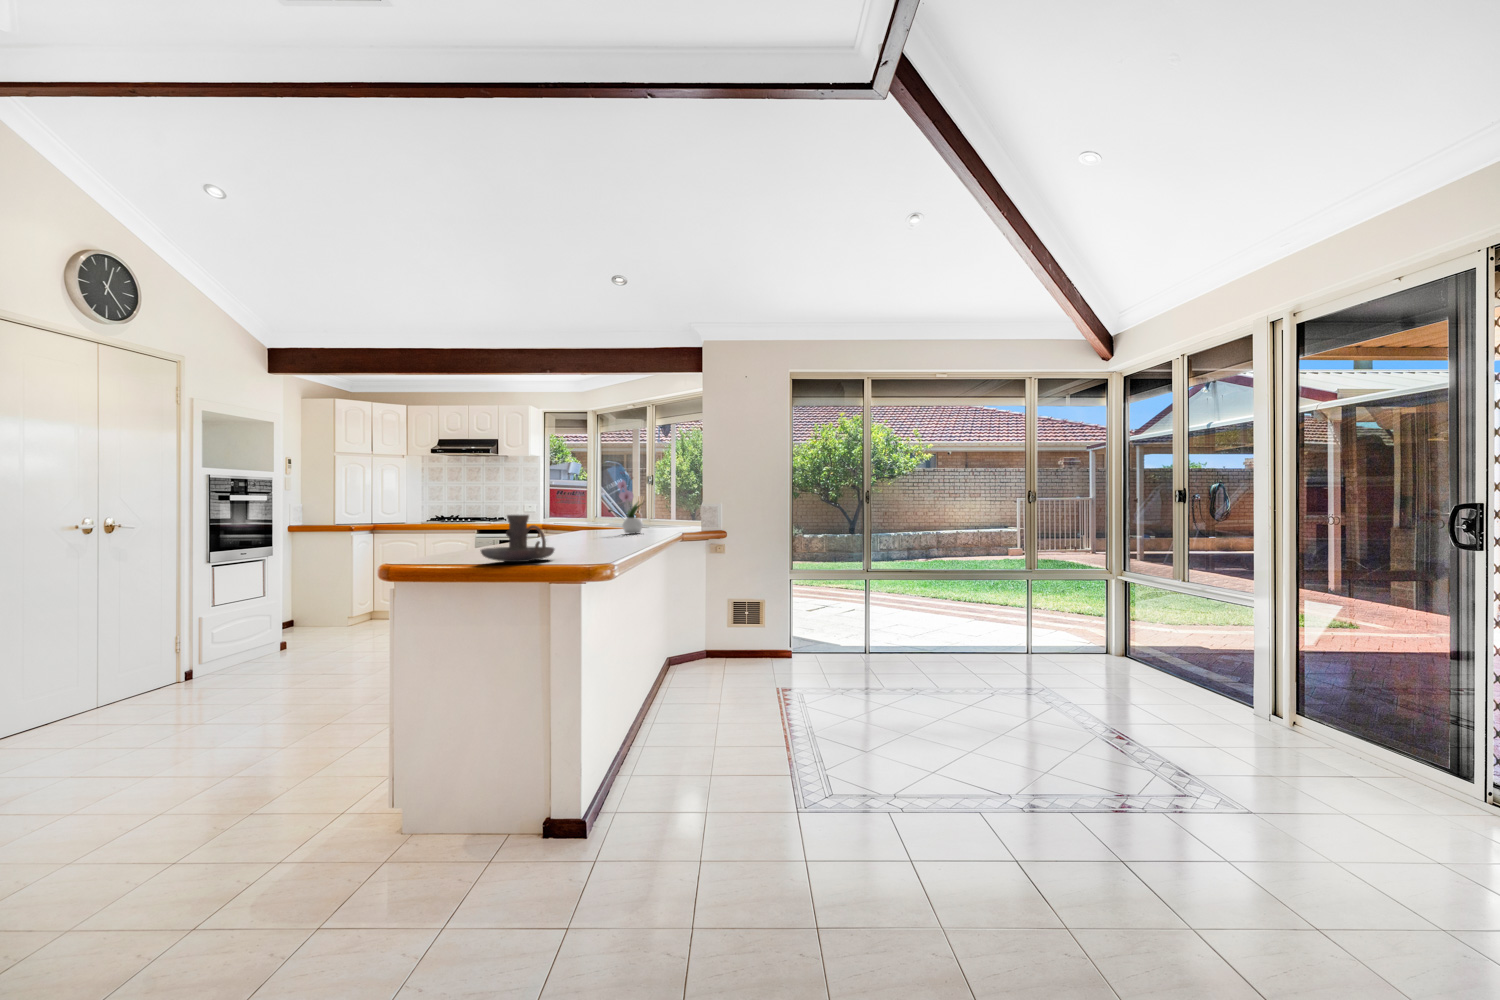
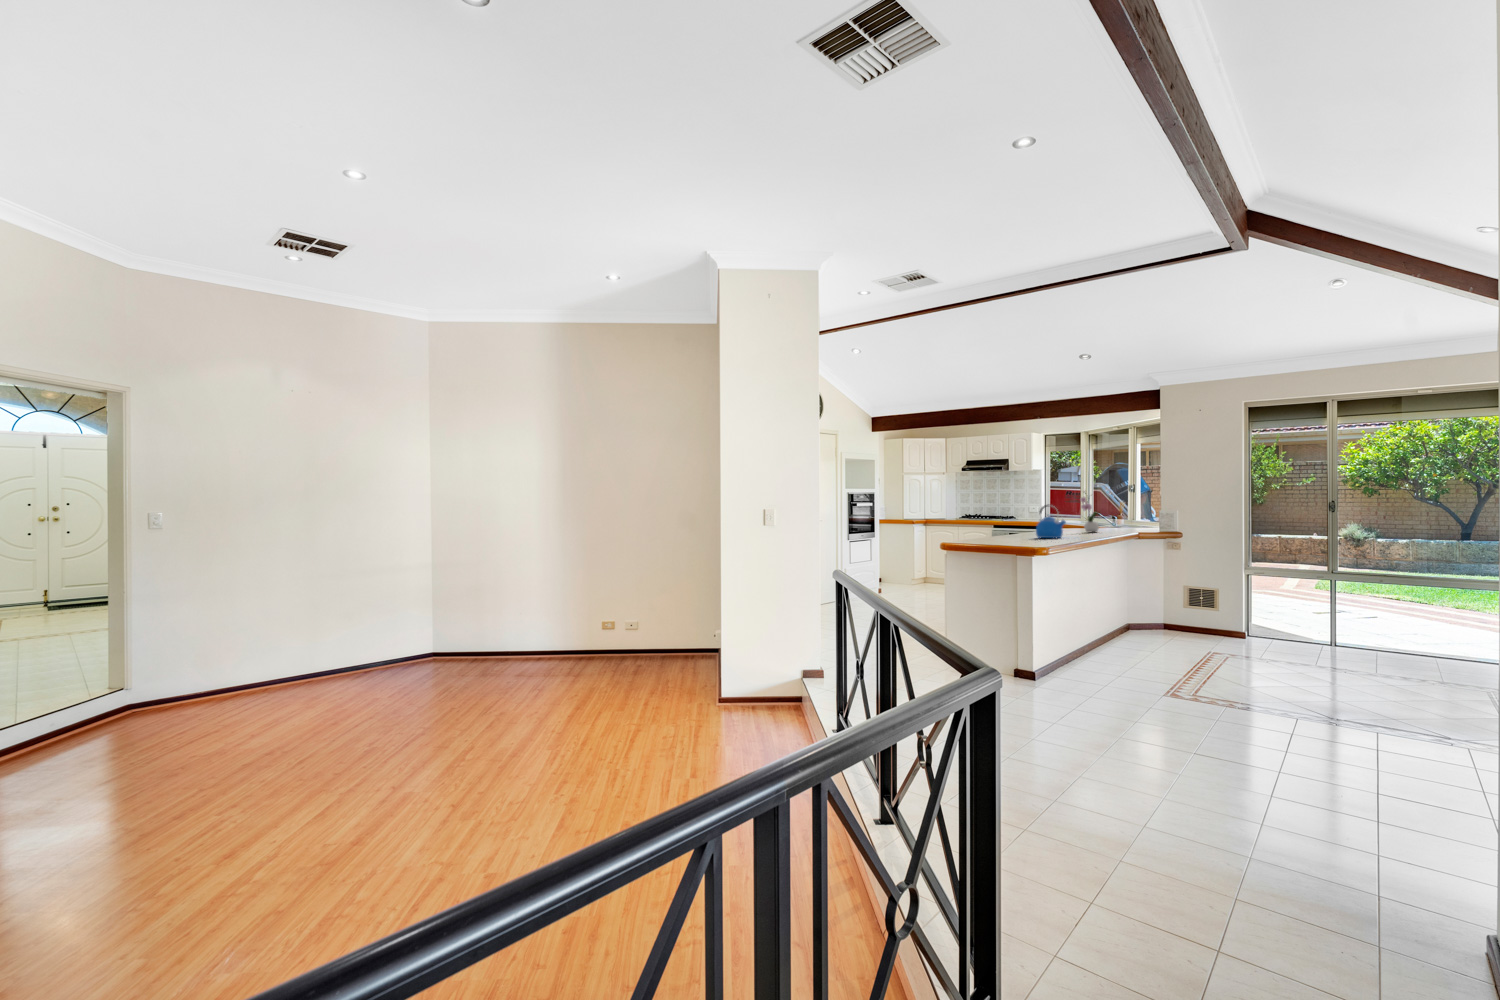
kettle: none [564,488,613,544] -> present [1036,505,1066,538]
candle holder: present [481,515,554,562] -> none [983,522,1020,546]

